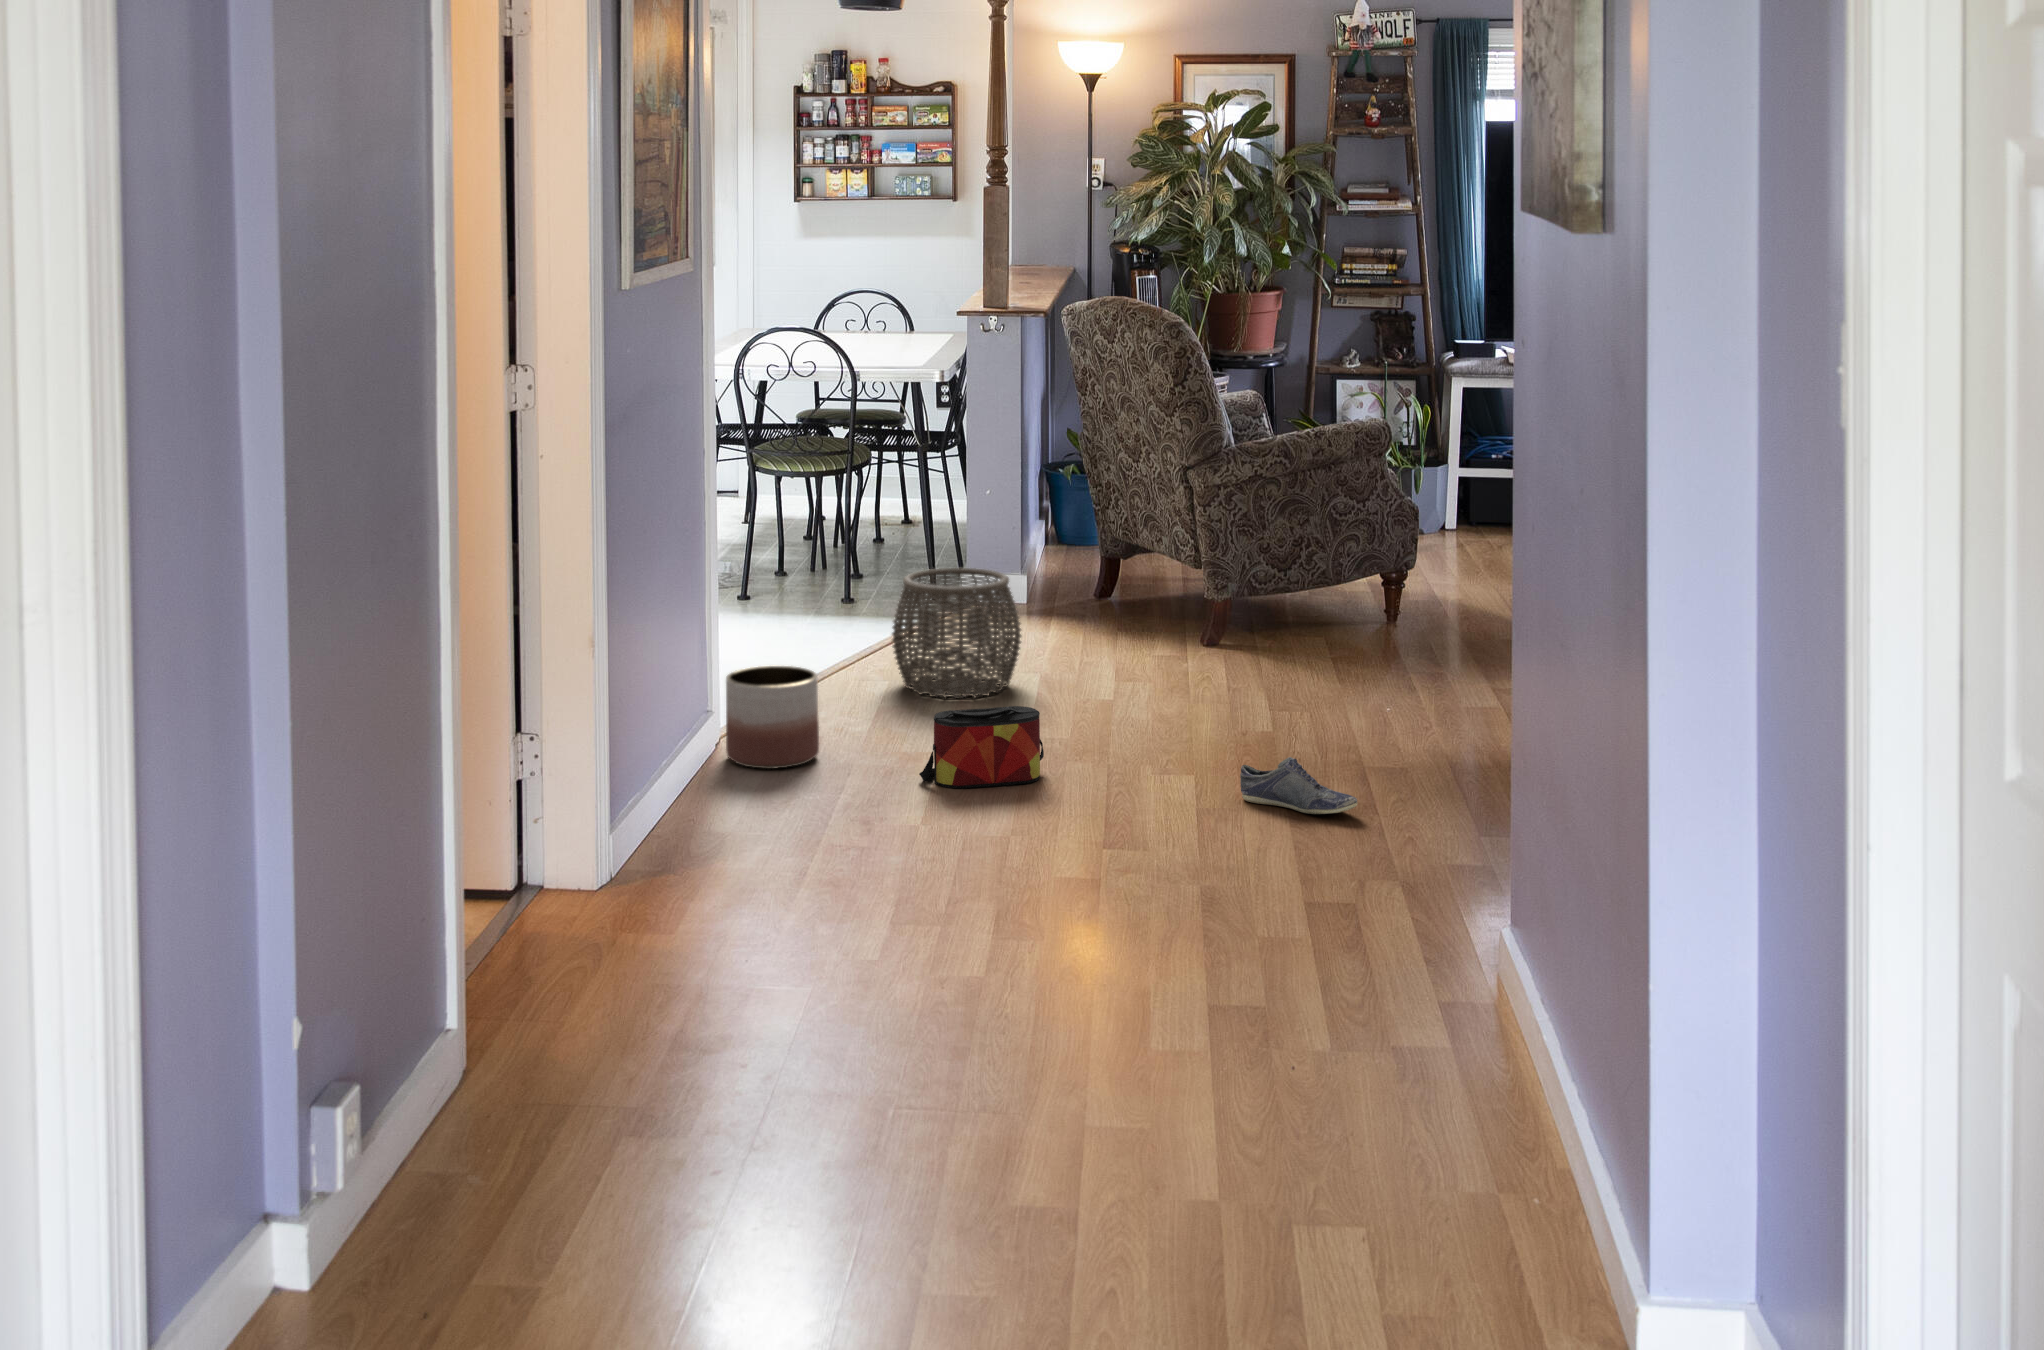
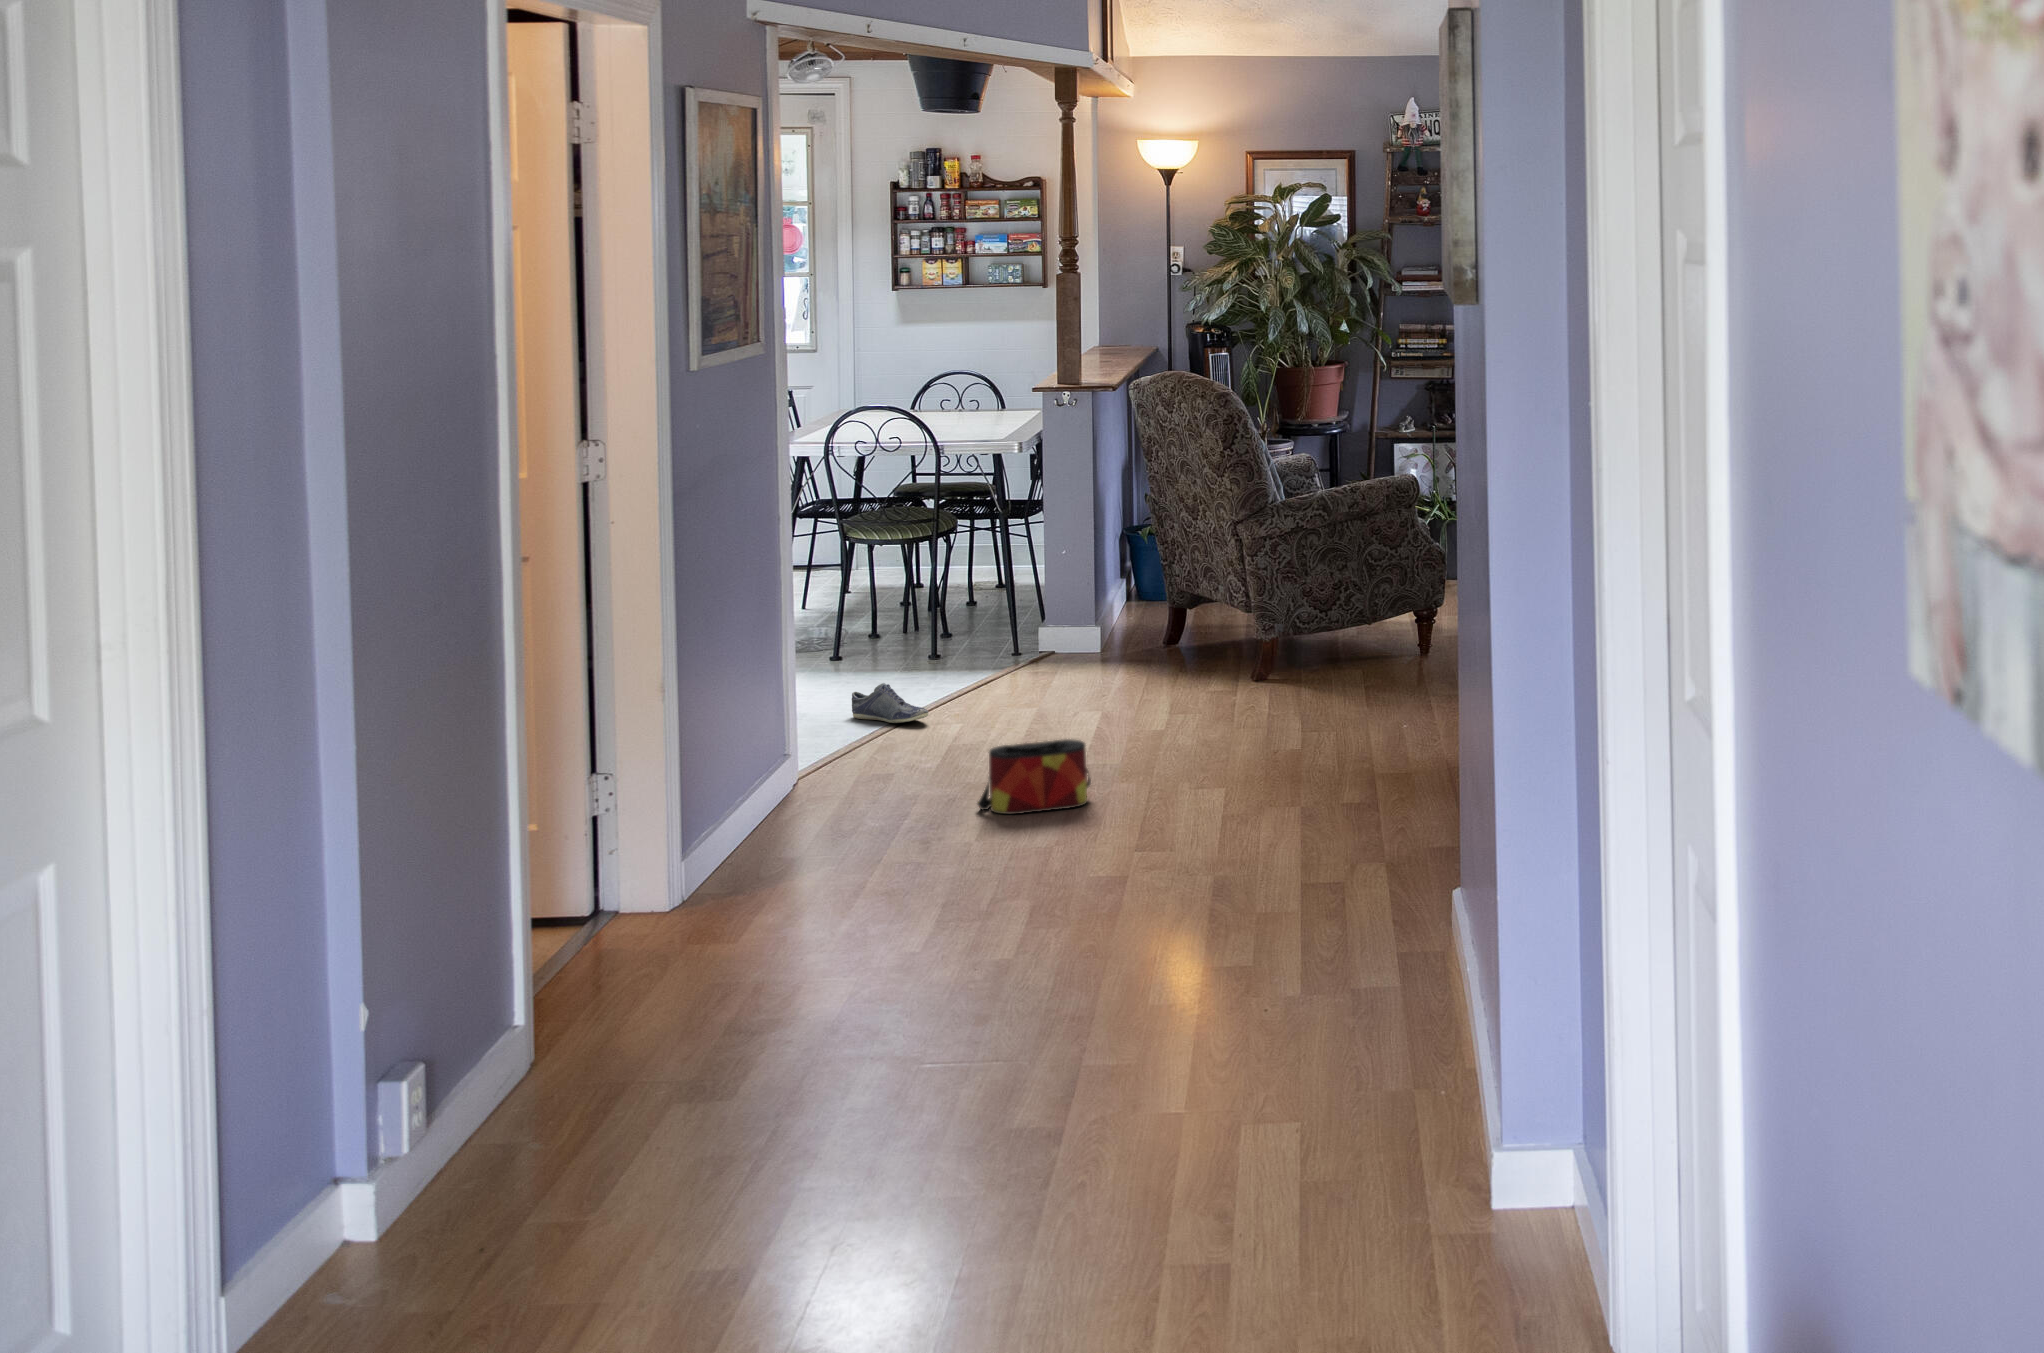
woven basket: present [892,568,1021,698] -> none [961,622,1083,741]
planter: present [726,666,819,769] -> none [799,713,887,805]
shoe: present [1240,757,1358,814] -> present [852,683,928,723]

